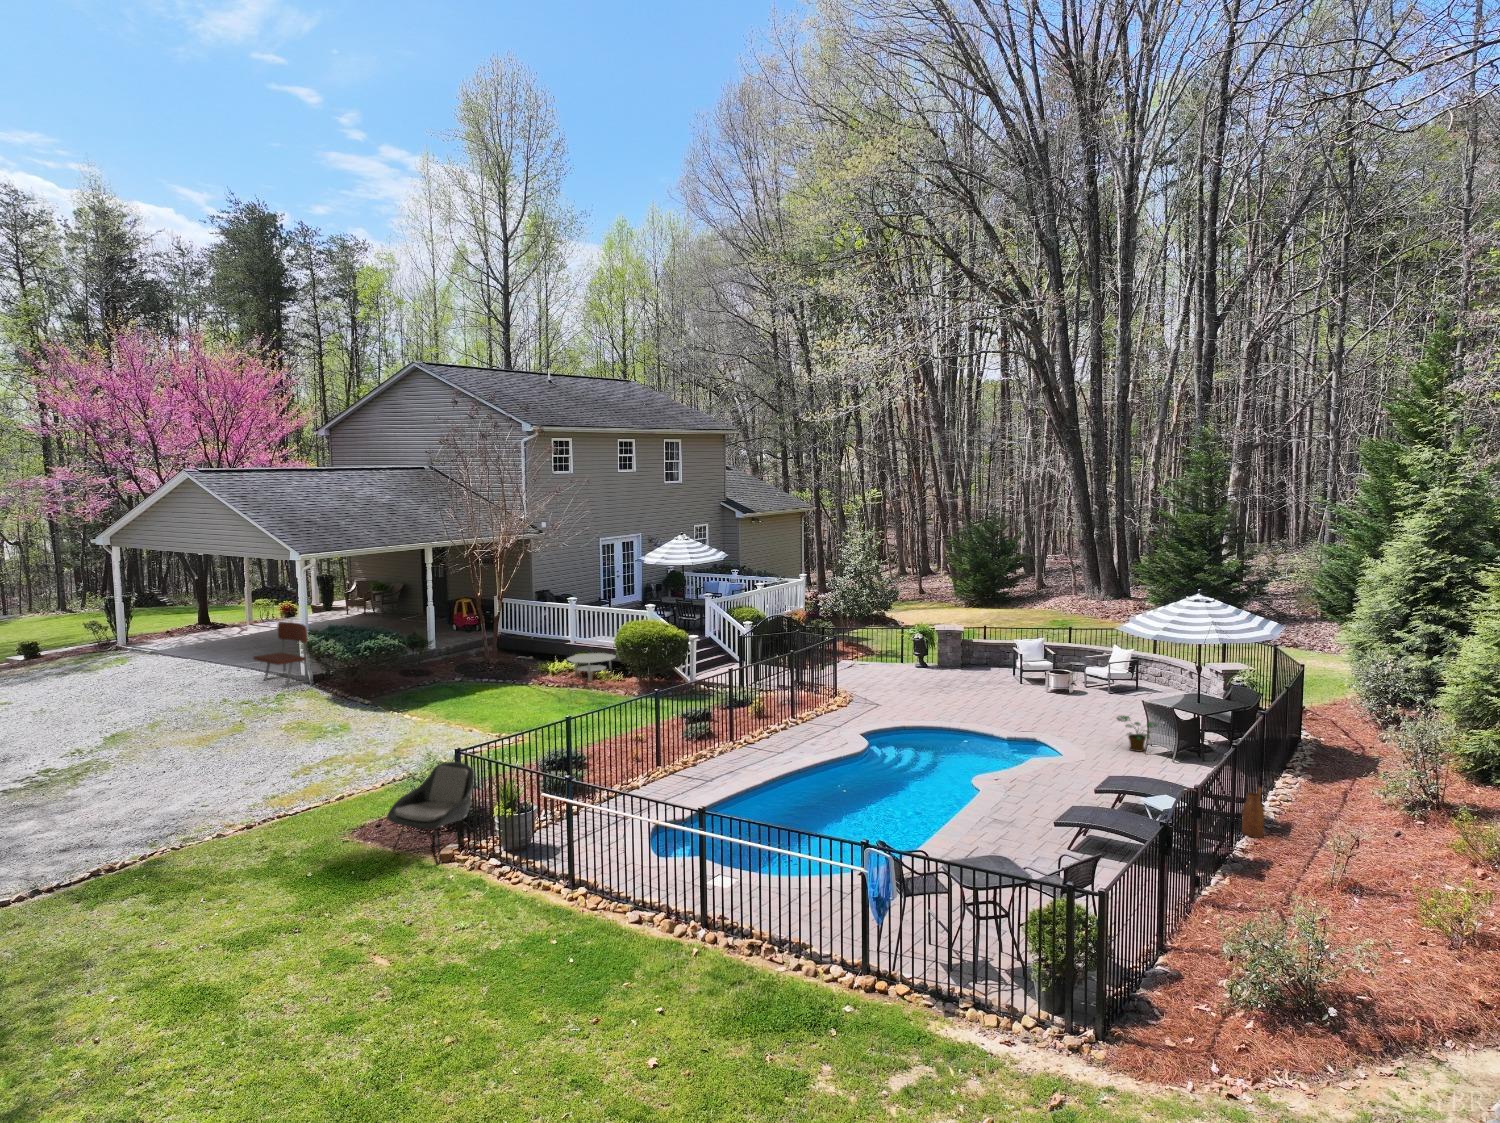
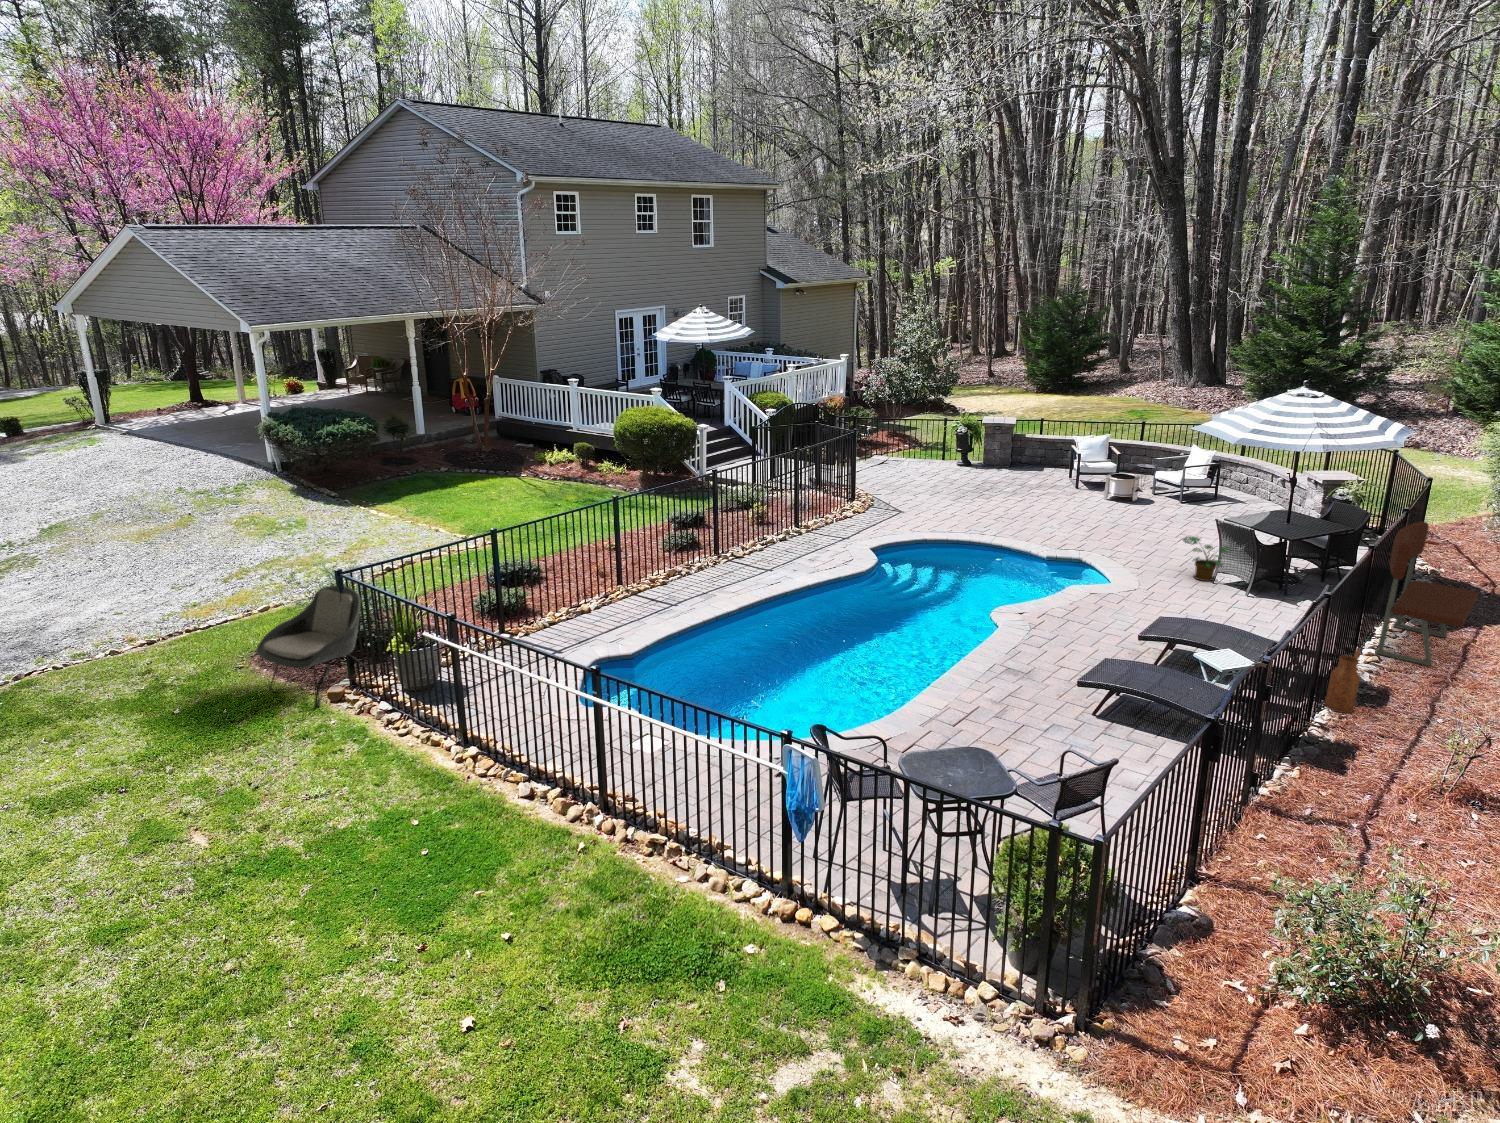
bench: present [254,622,309,686] -> present [1375,521,1478,666]
round table: present [567,653,616,682] -> none [548,442,605,476]

